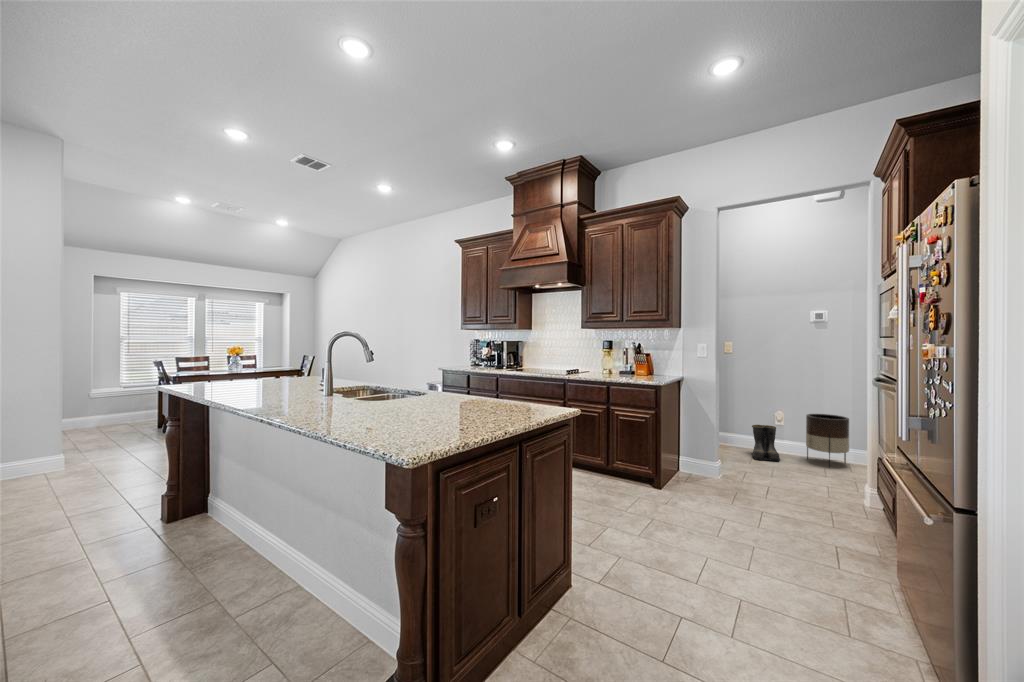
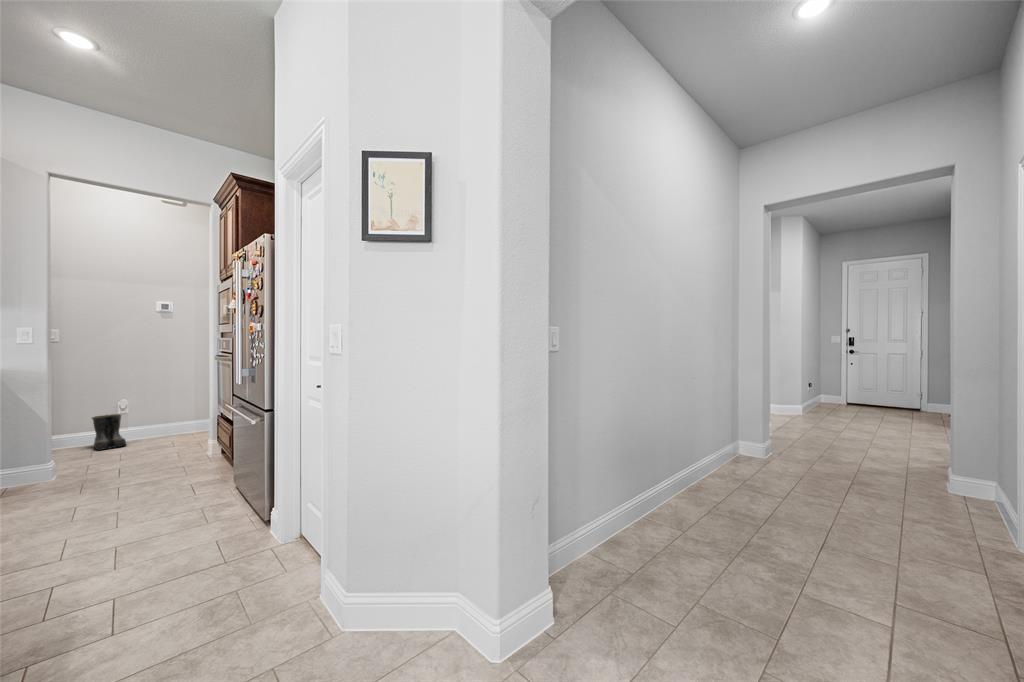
planter: present [806,414,849,468] -> none [153,394,192,440]

